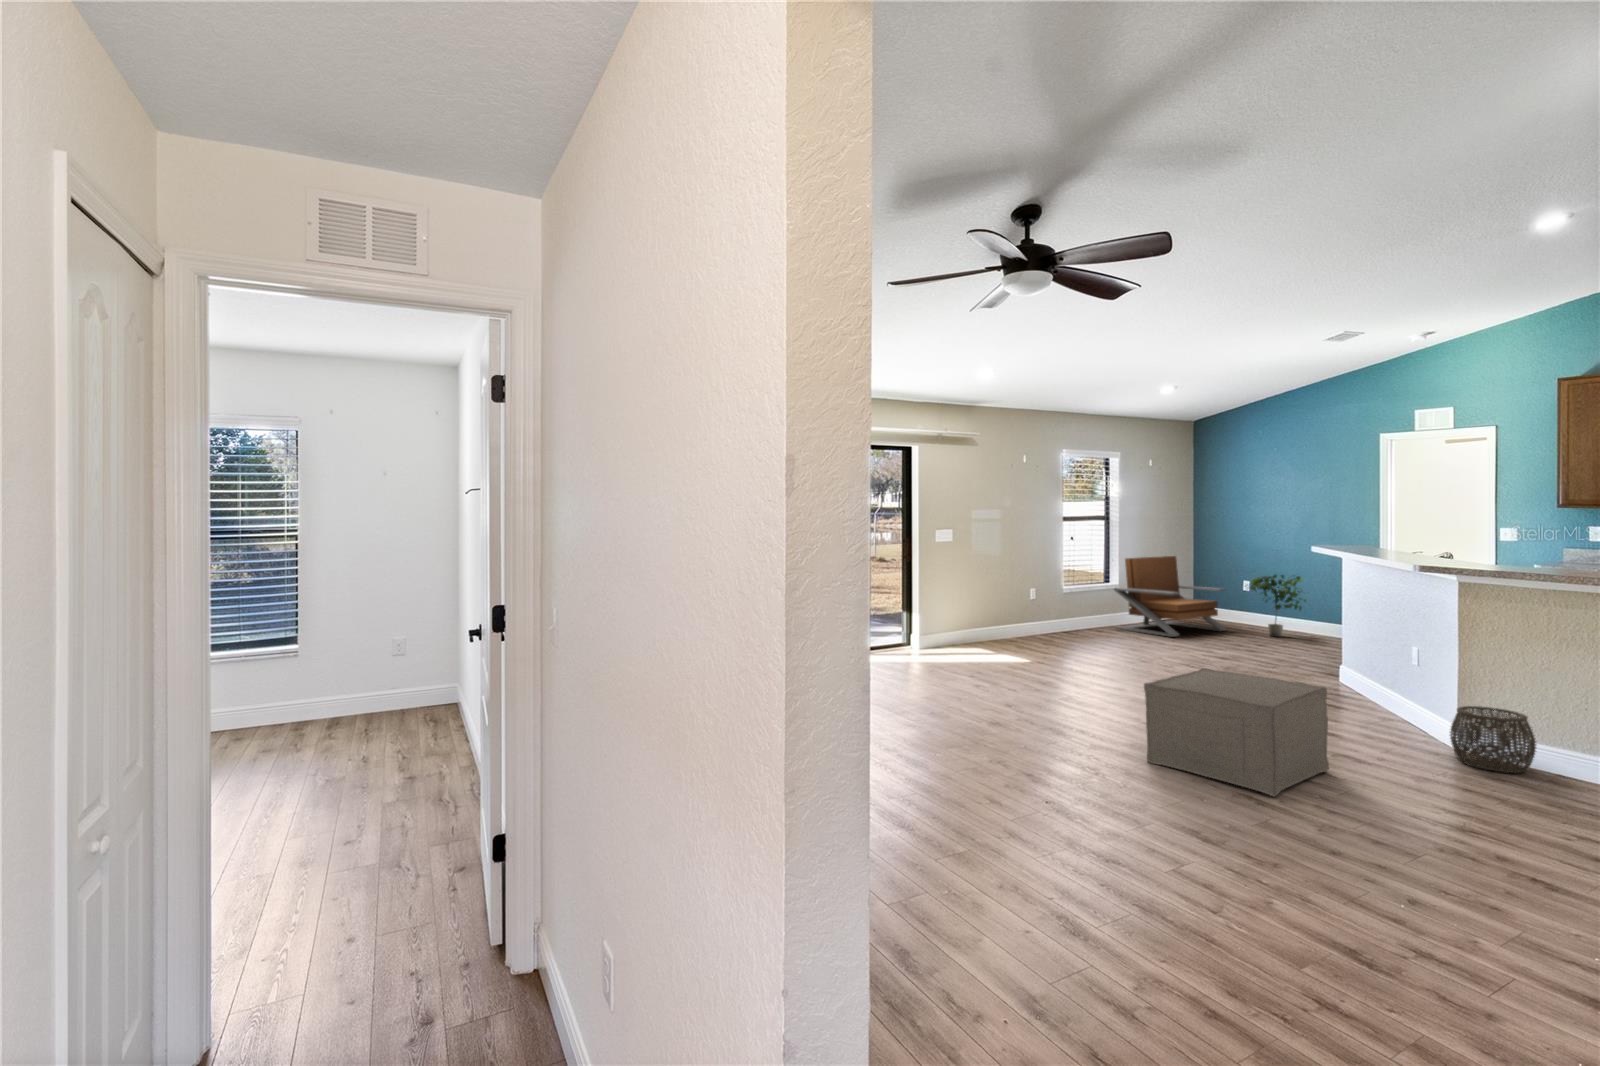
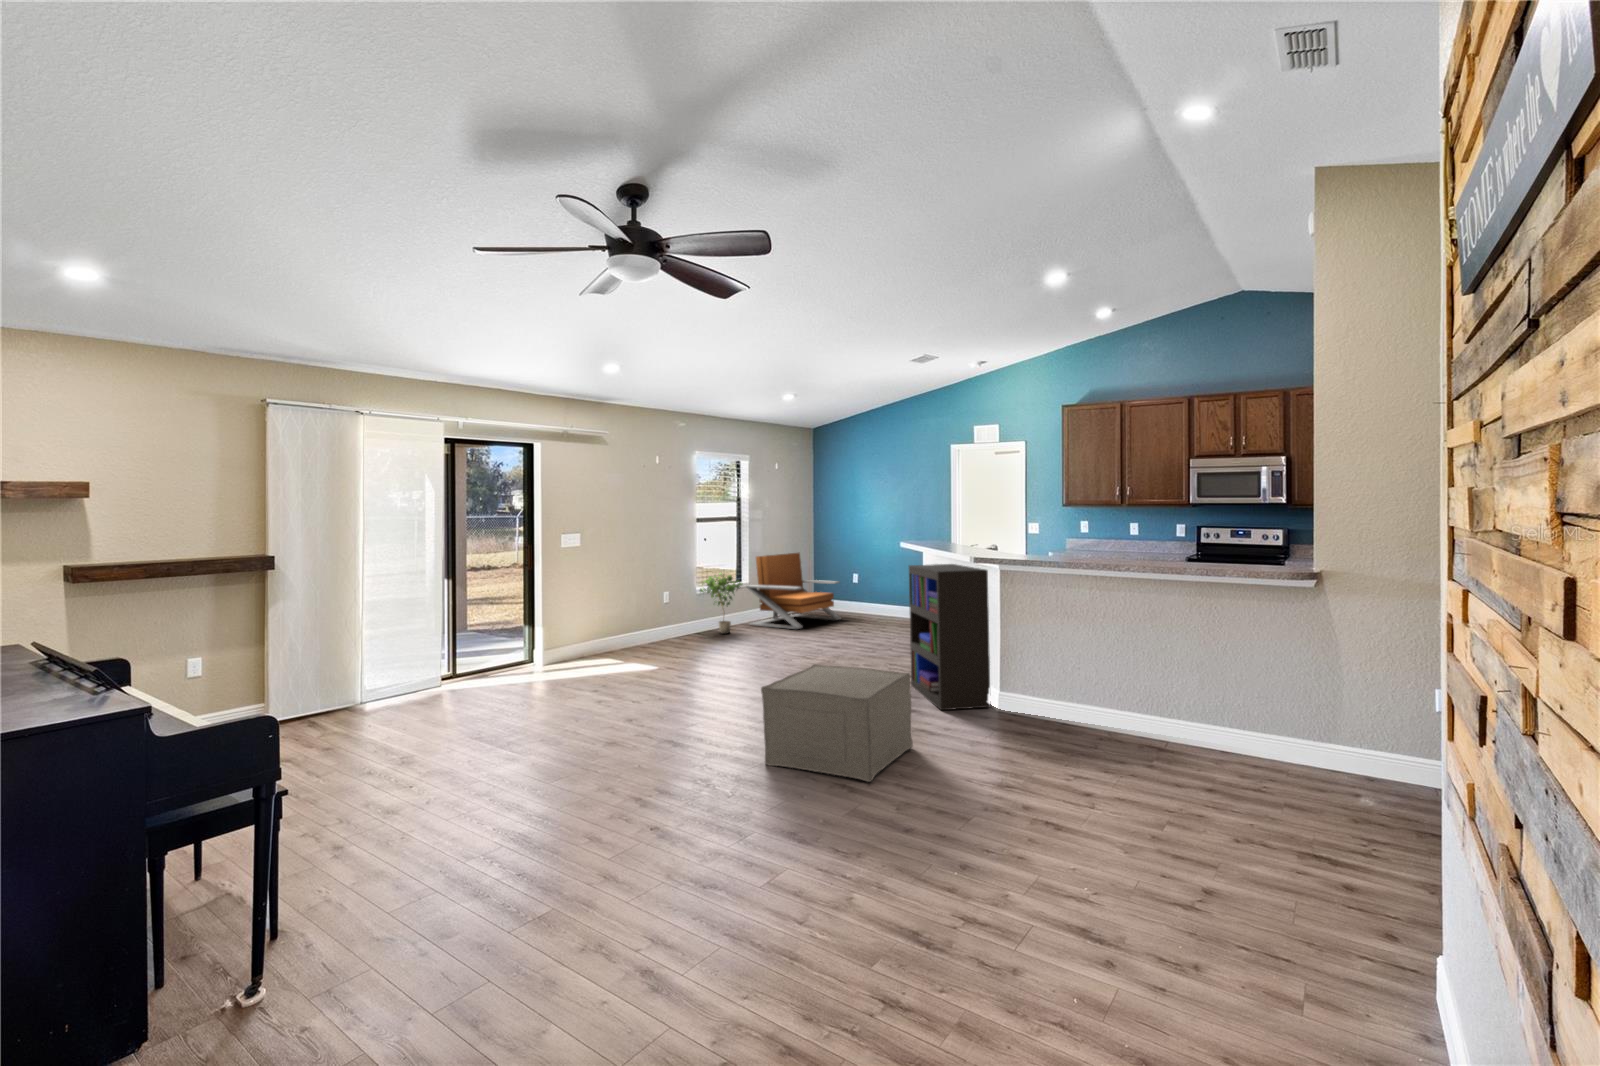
bookshelf: none [1323,571,1442,743] -> present [909,564,990,710]
potted plant: present [1250,575,1306,637] -> present [700,573,742,634]
woven basket: present [1450,706,1536,773] -> none [995,675,1049,728]

